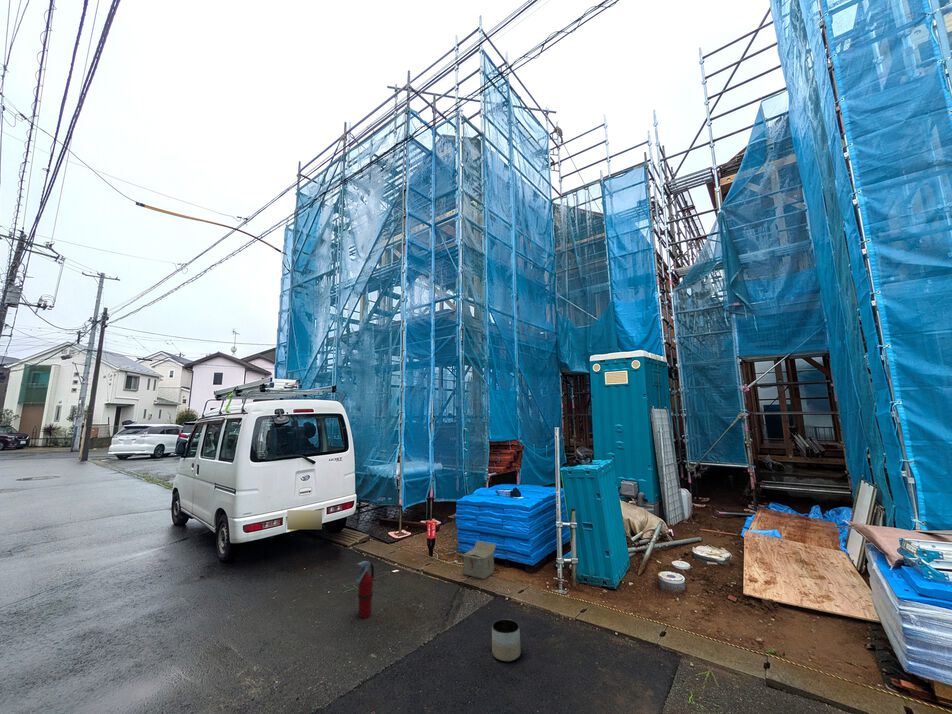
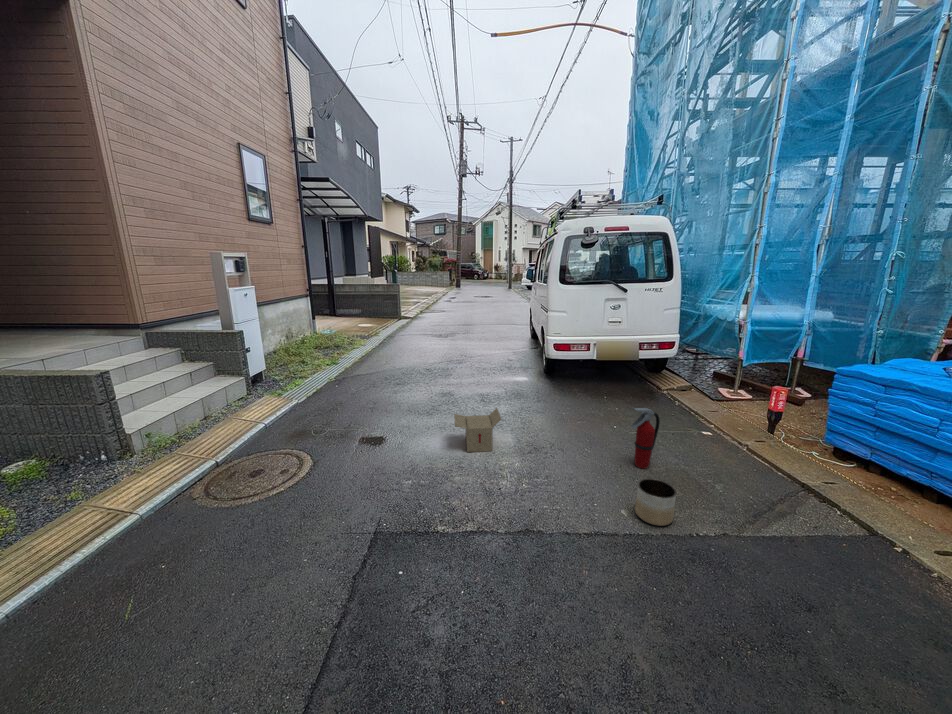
cardboard box: present [461,541,496,579] -> present [454,408,501,452]
planter: present [492,619,521,661] -> present [635,479,676,526]

